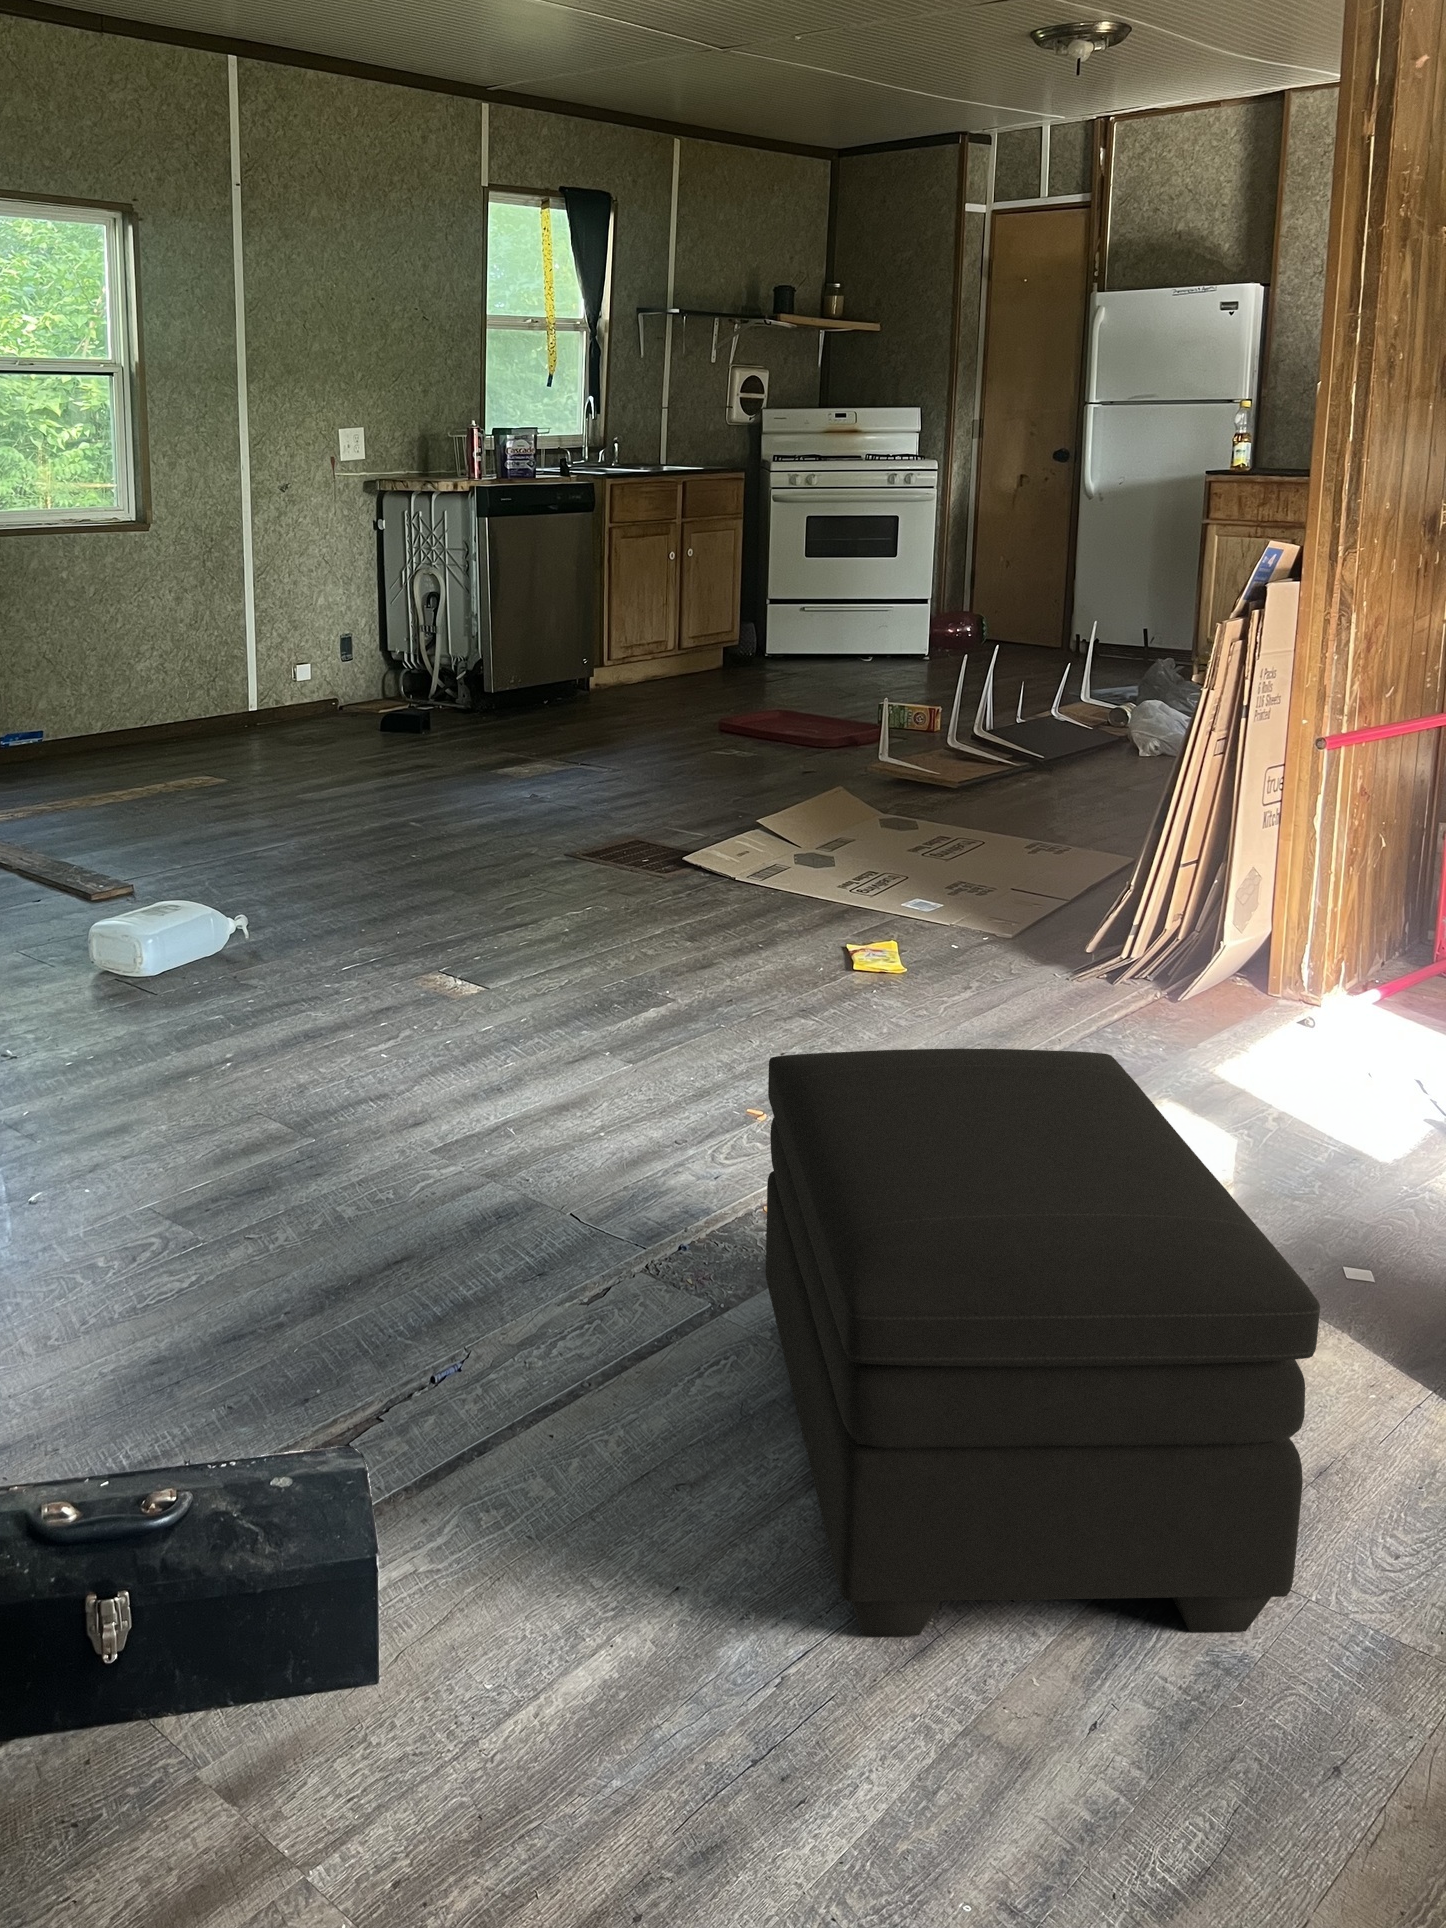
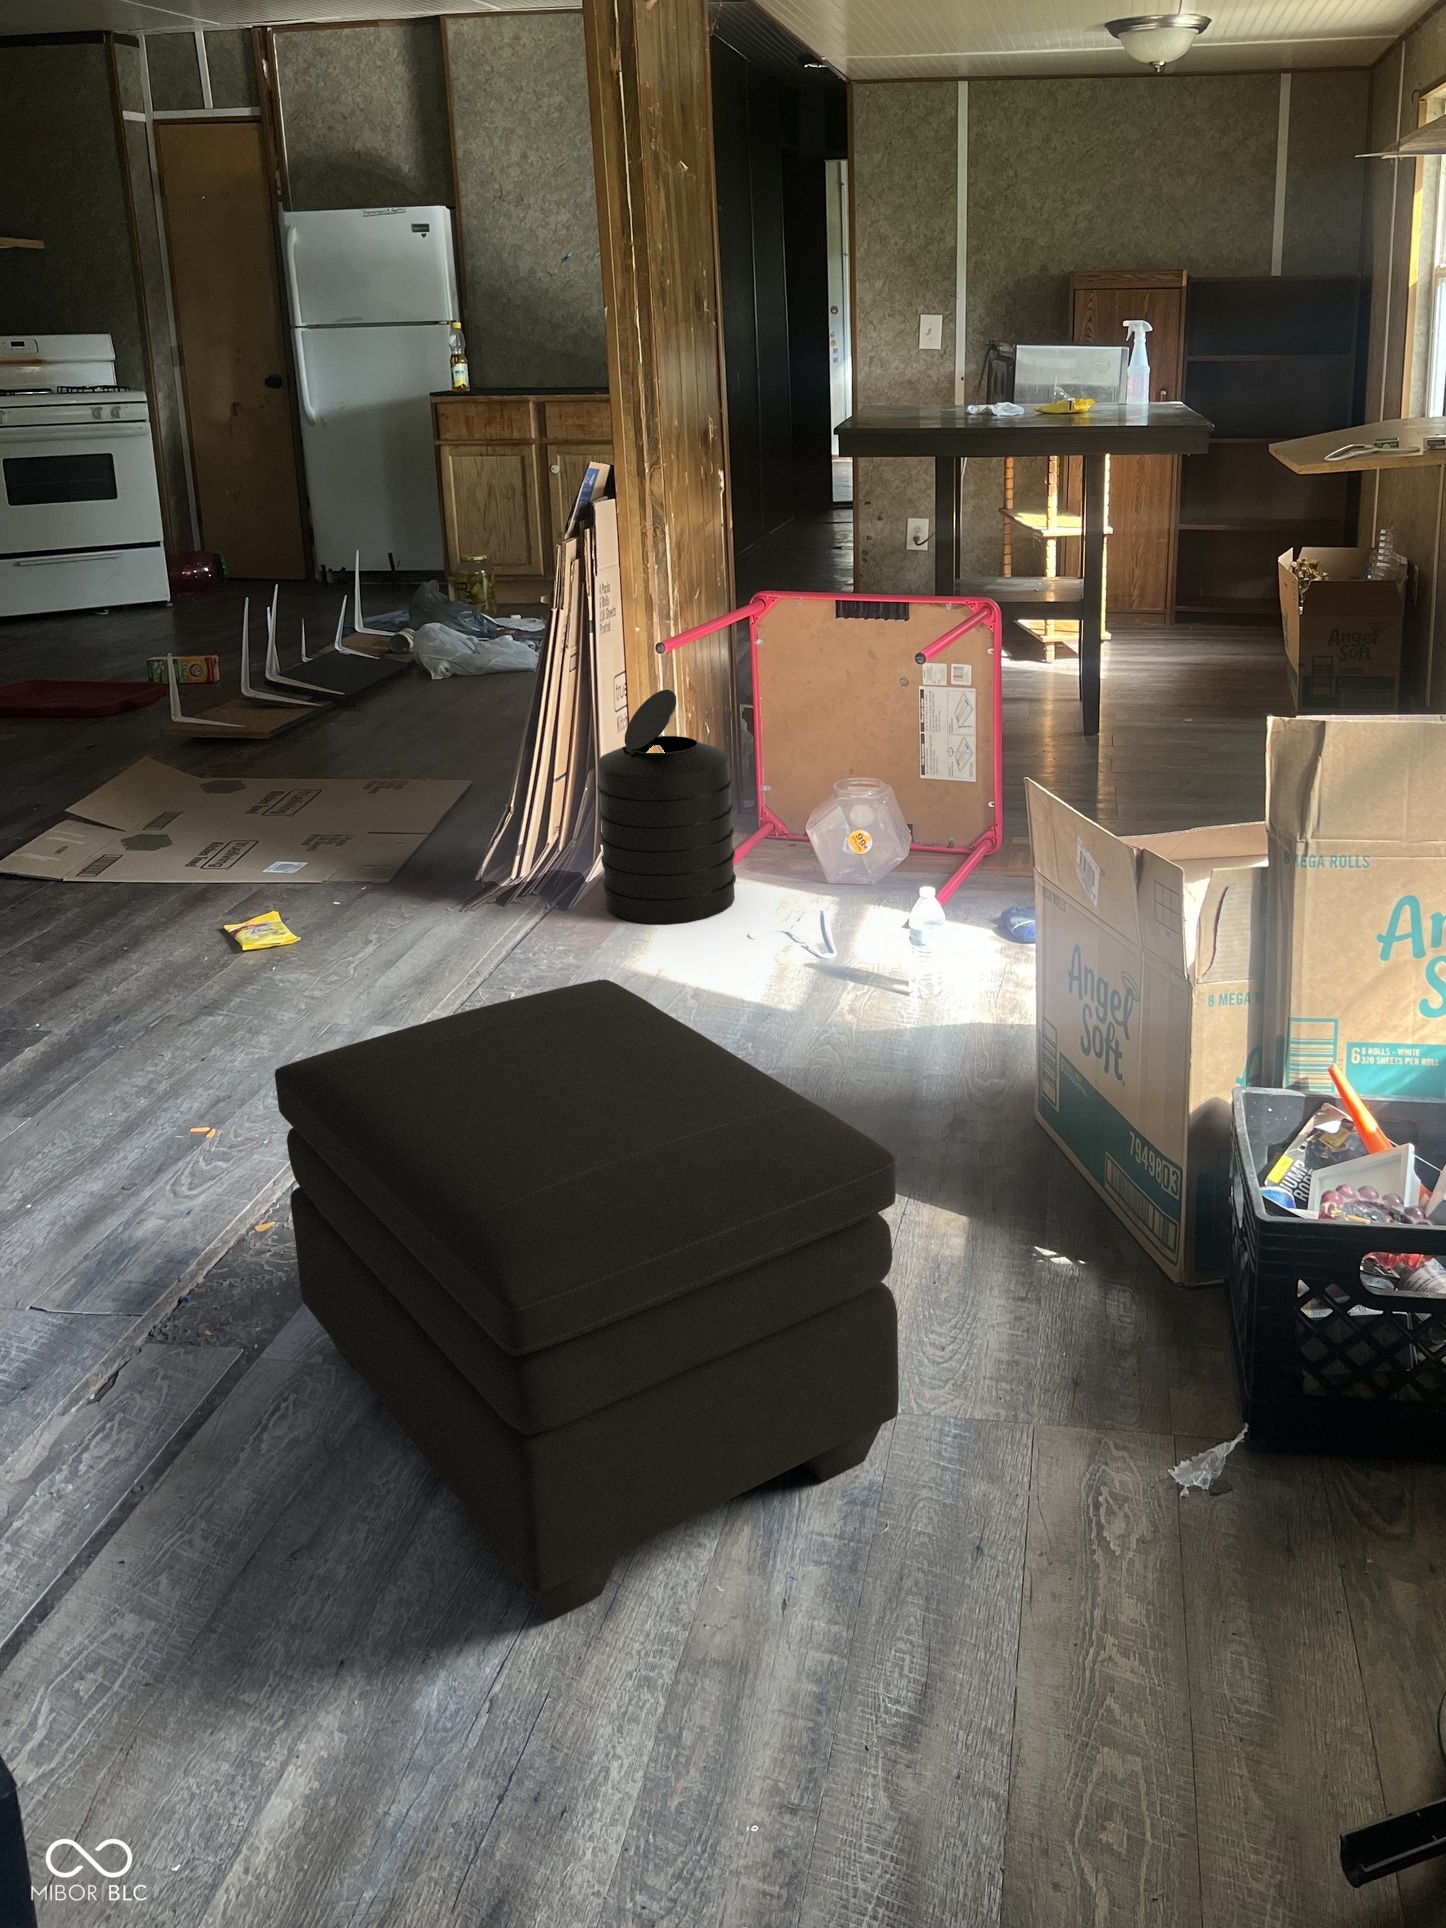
trash can: none [1217,788,1382,1039] -> present [597,689,736,924]

